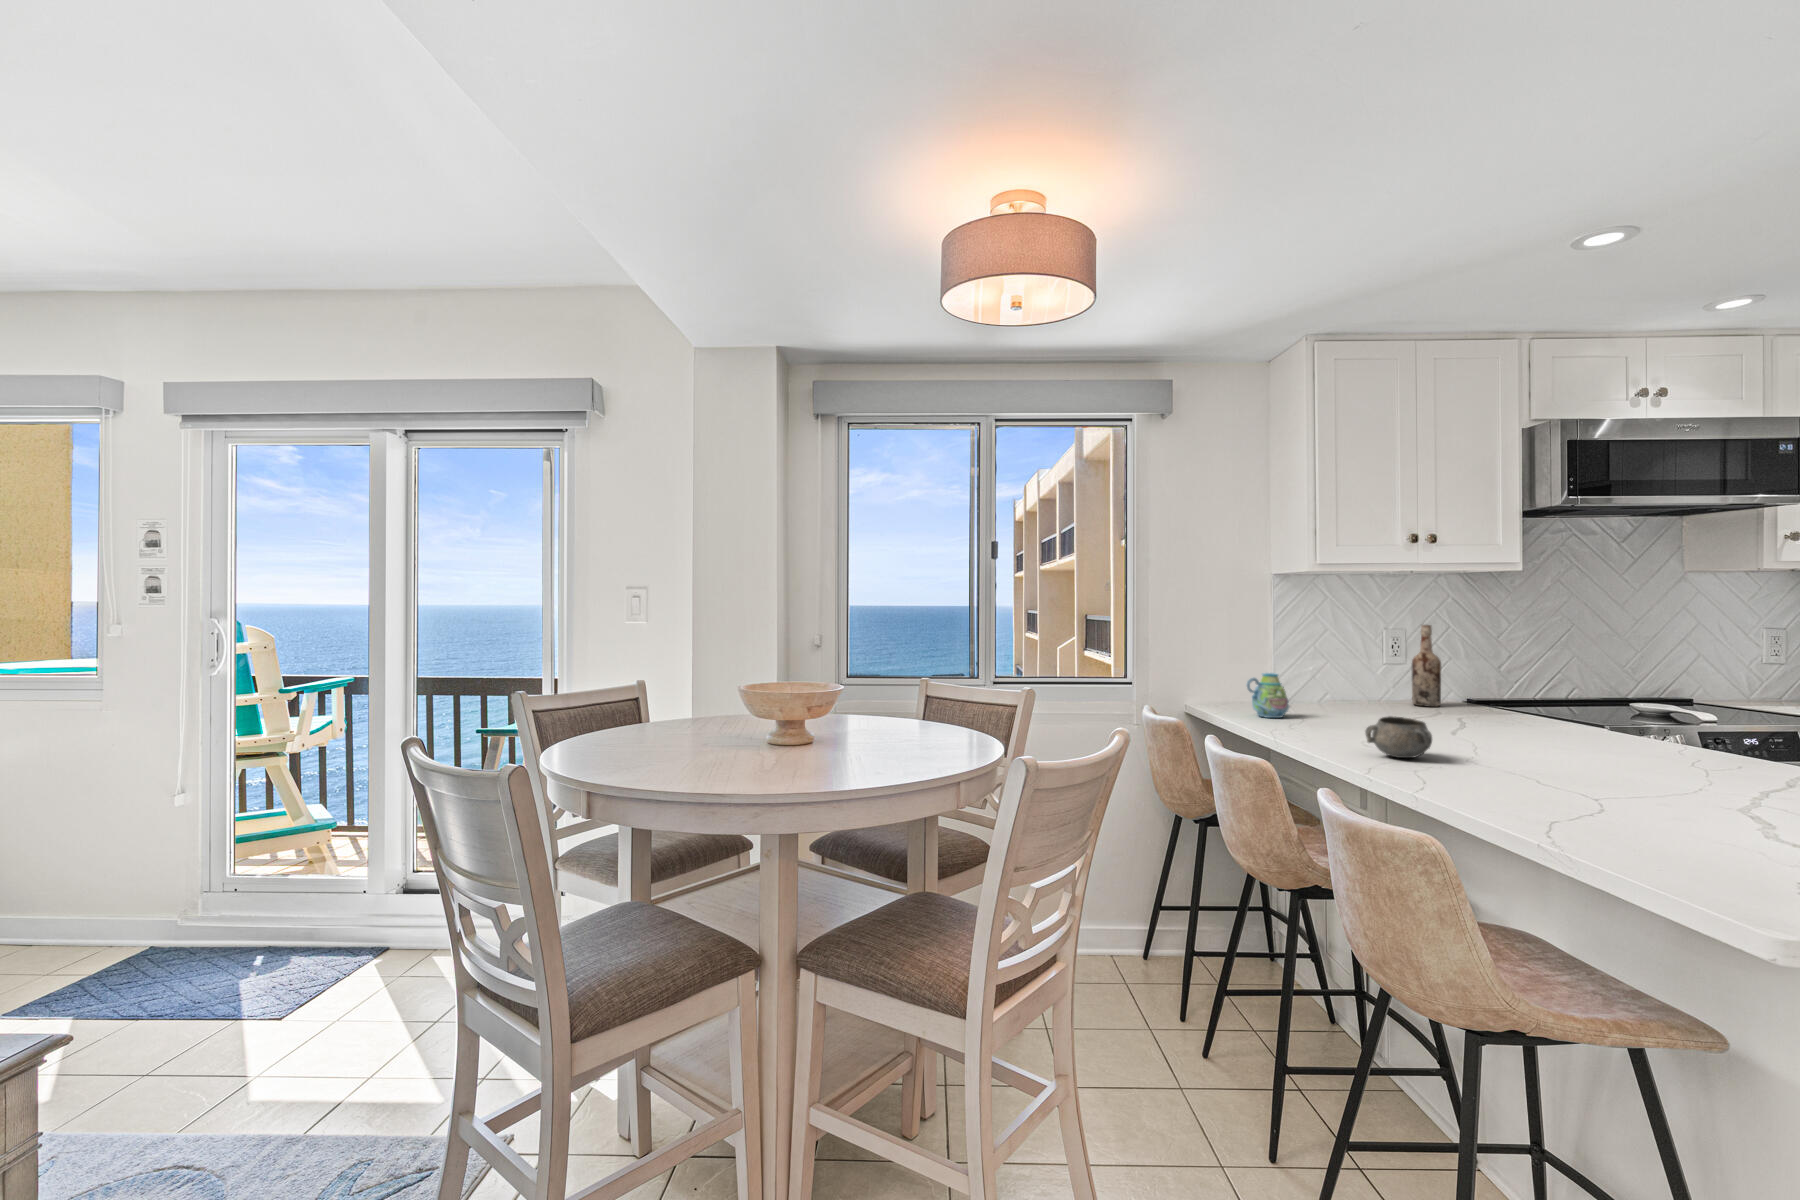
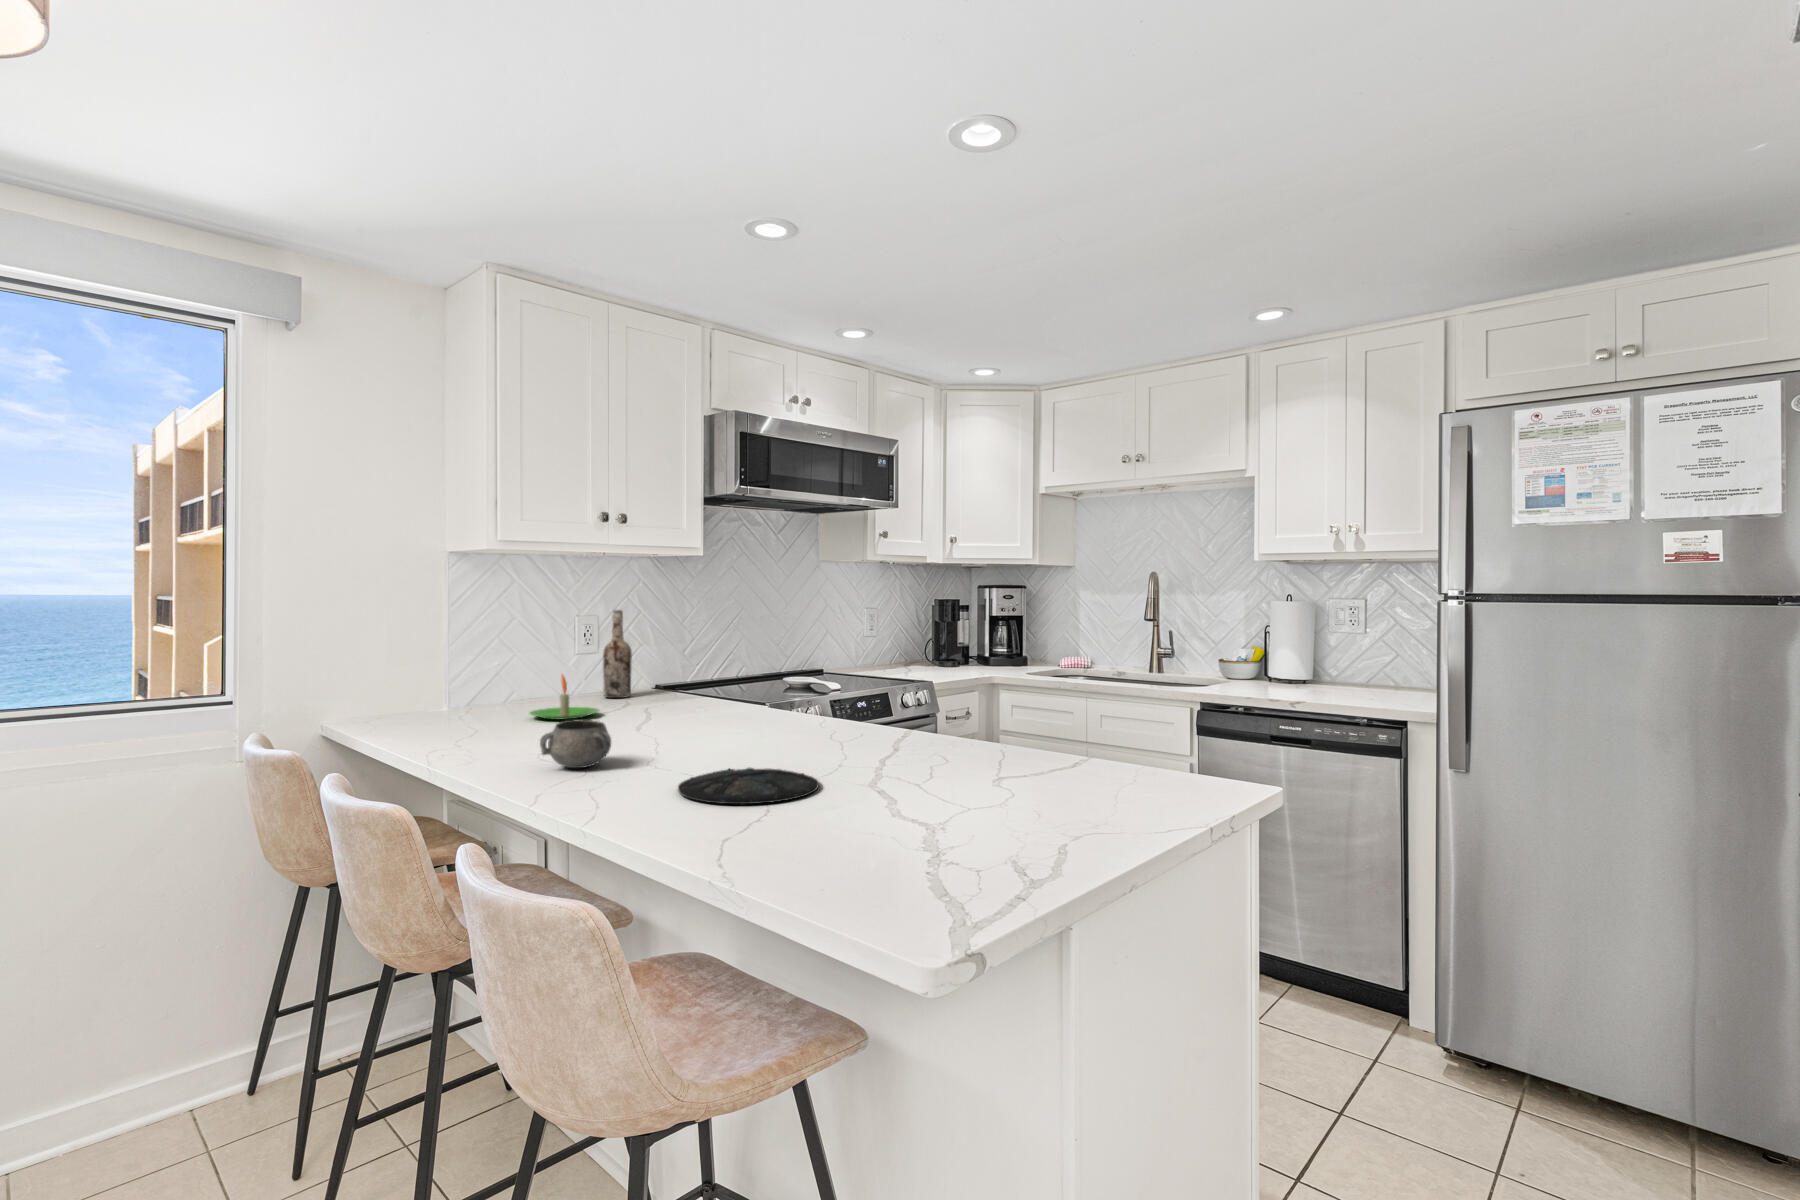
mug: present [1246,673,1289,718] -> none [405,674,462,731]
candle: none [1344,679,1412,720] -> present [530,674,599,720]
plate: none [1505,776,1681,813] -> present [678,768,819,804]

